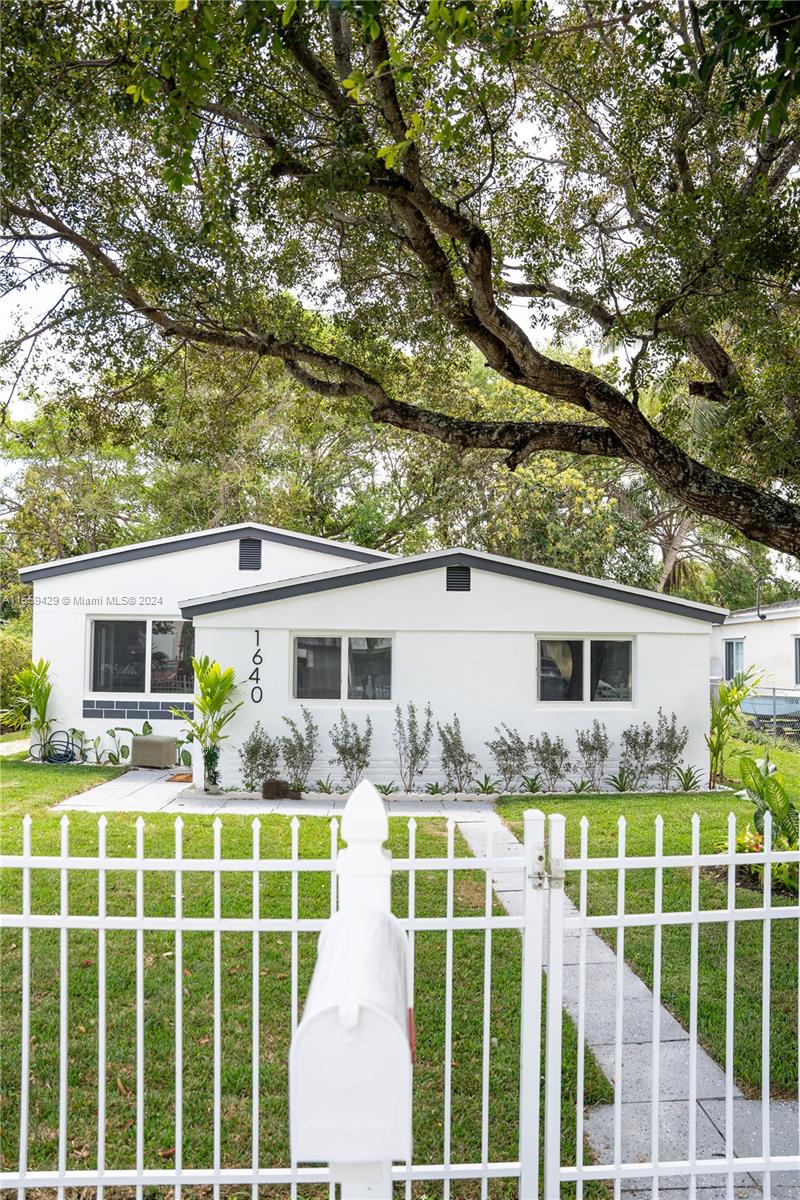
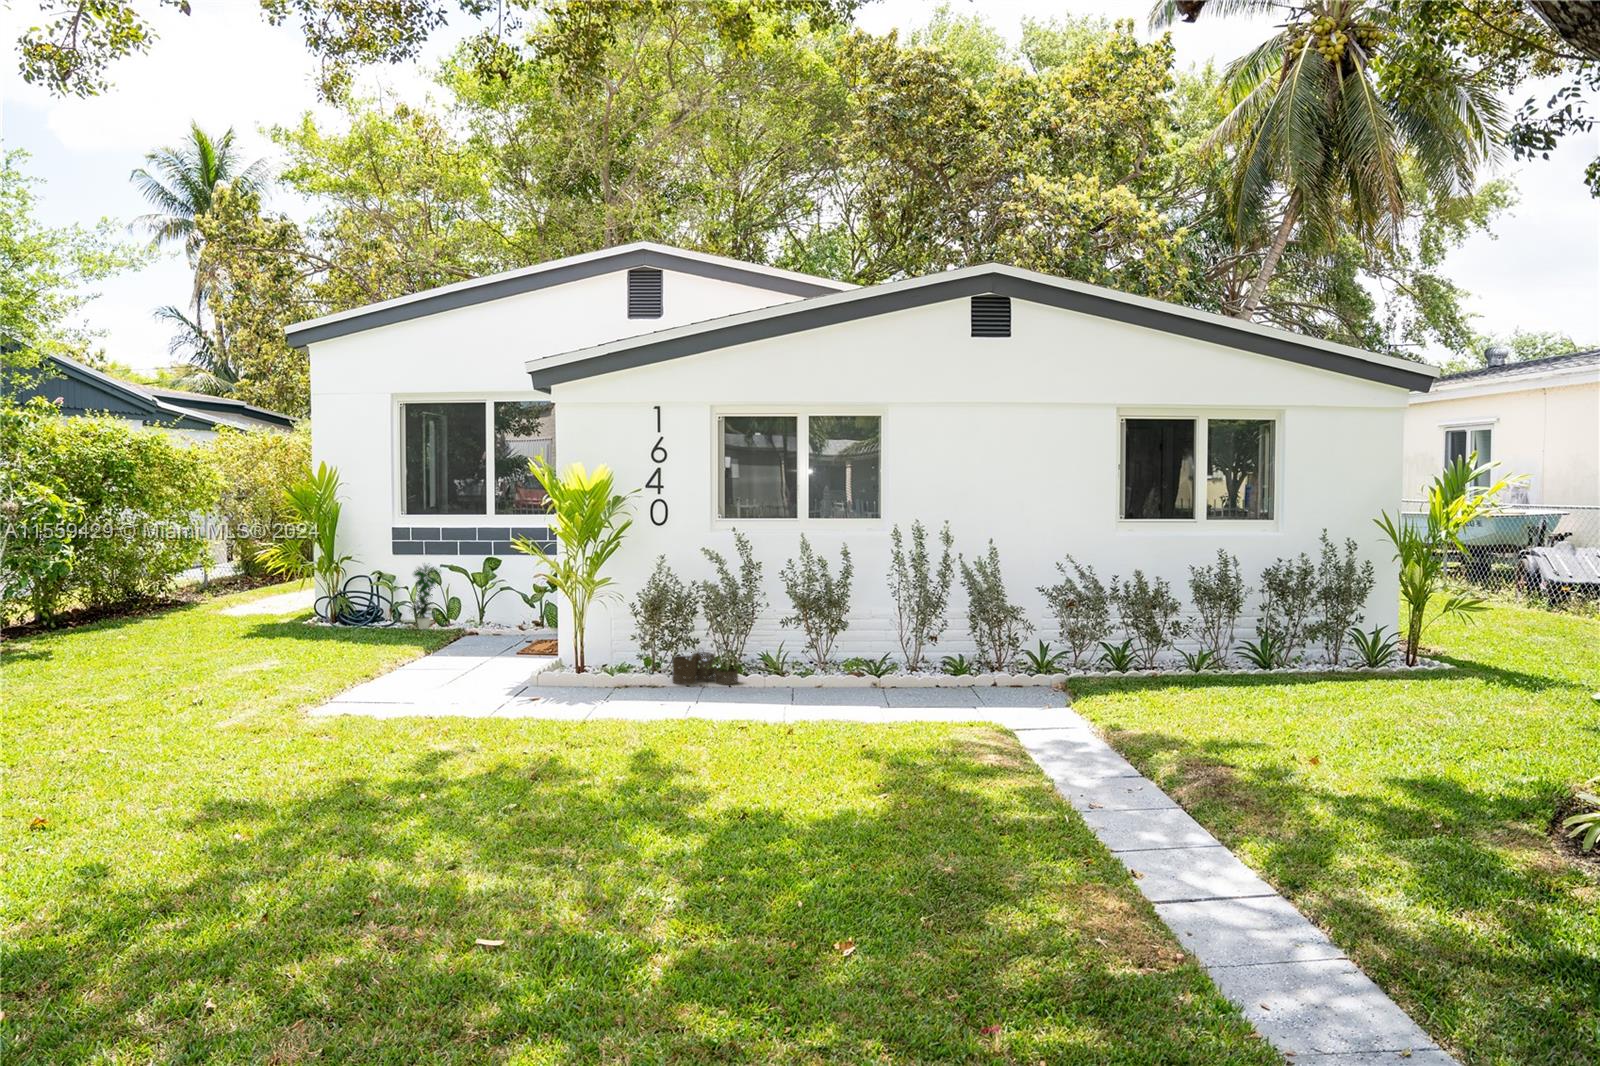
storage bench: present [131,735,178,769] -> none [467,579,539,633]
potted plant: present [201,744,221,793] -> present [411,566,441,629]

